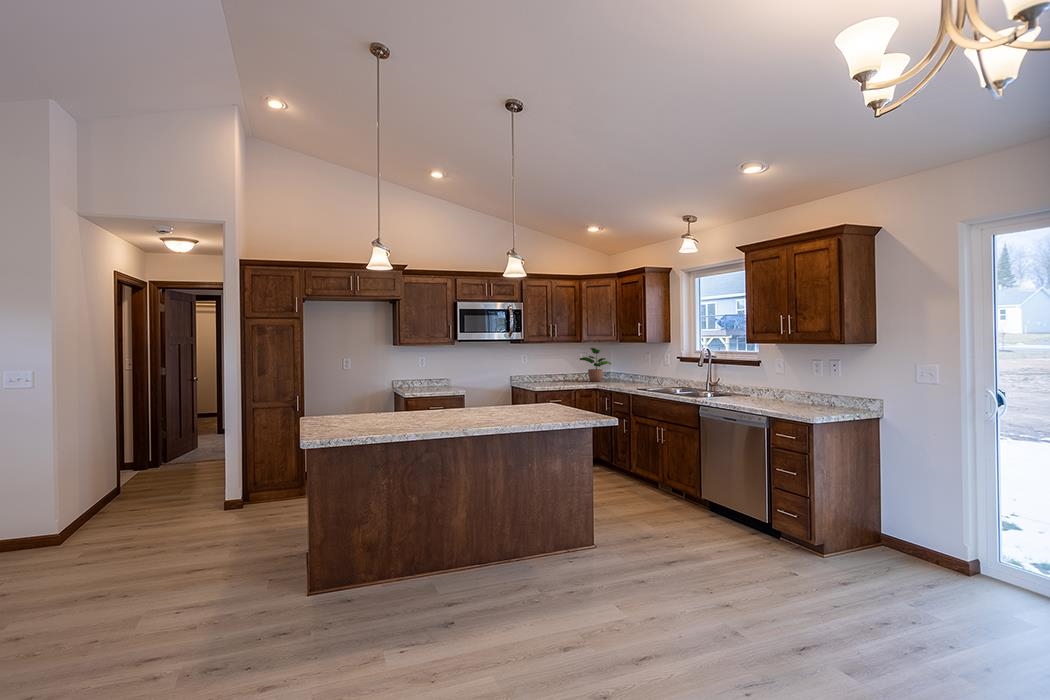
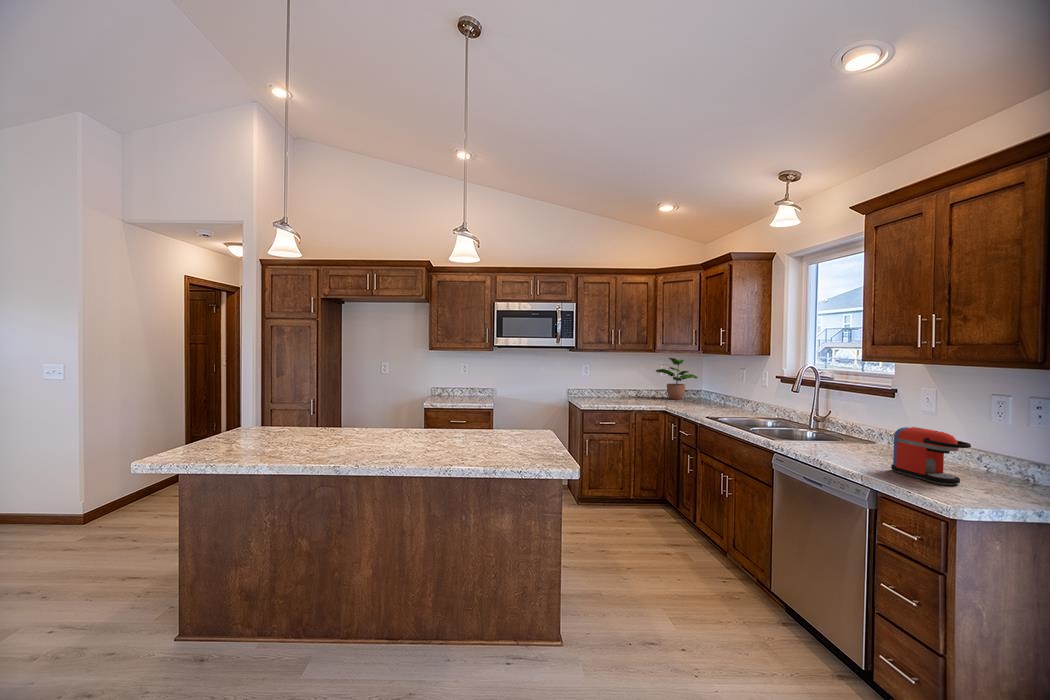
coffee maker: none [764,377,804,407] -> present [891,427,971,485]

